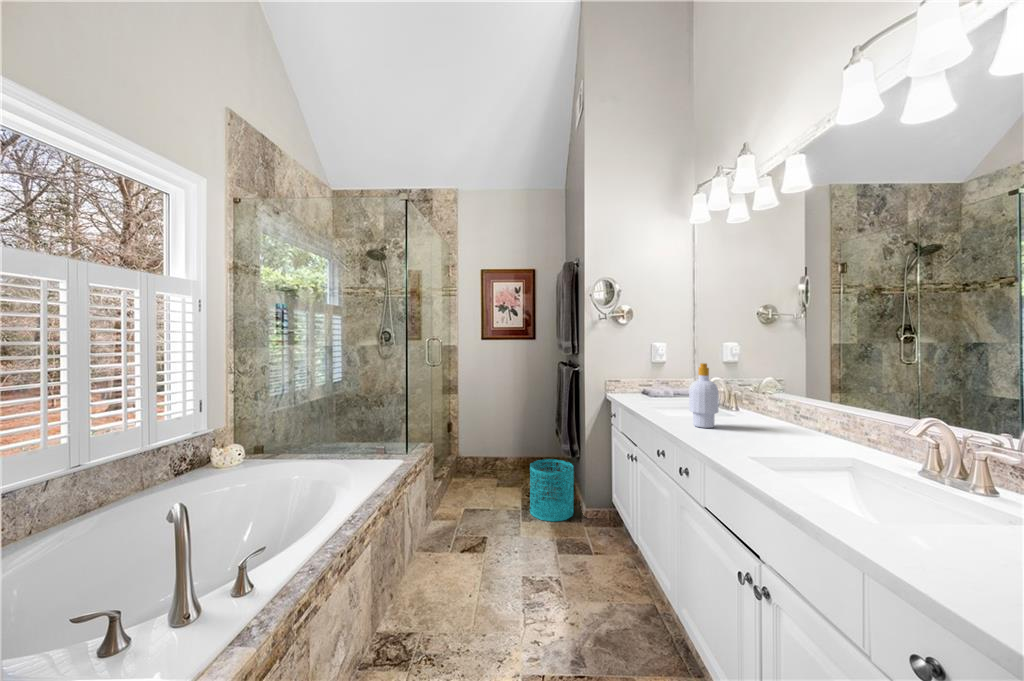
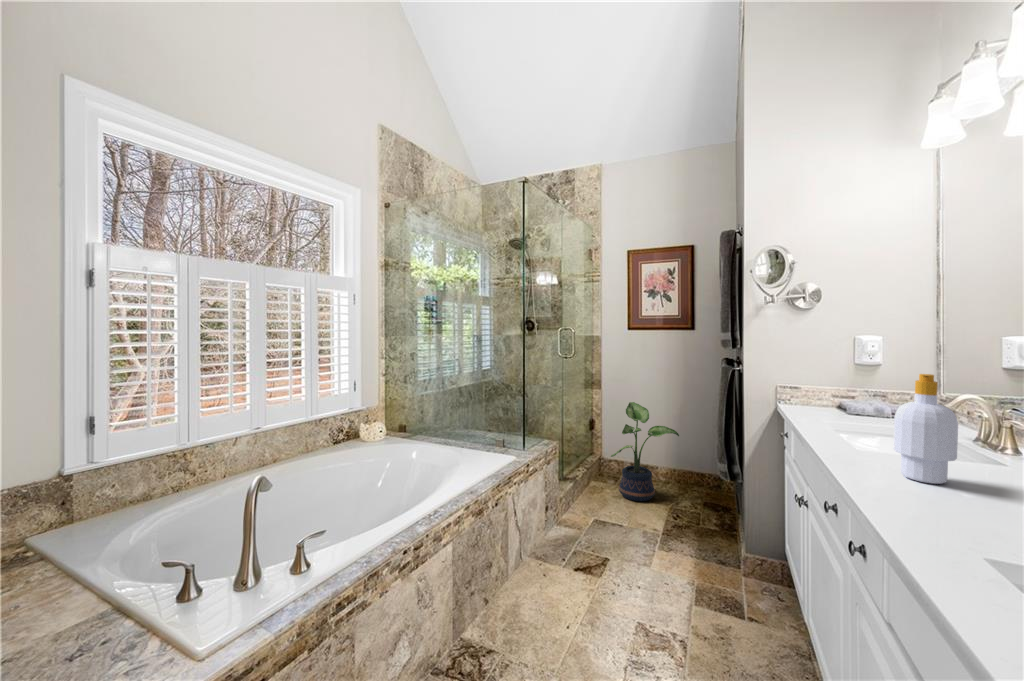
potted plant: none [471,402,526,488] -> present [611,402,679,501]
wastebasket: present [530,459,574,521] -> none [672,479,732,560]

